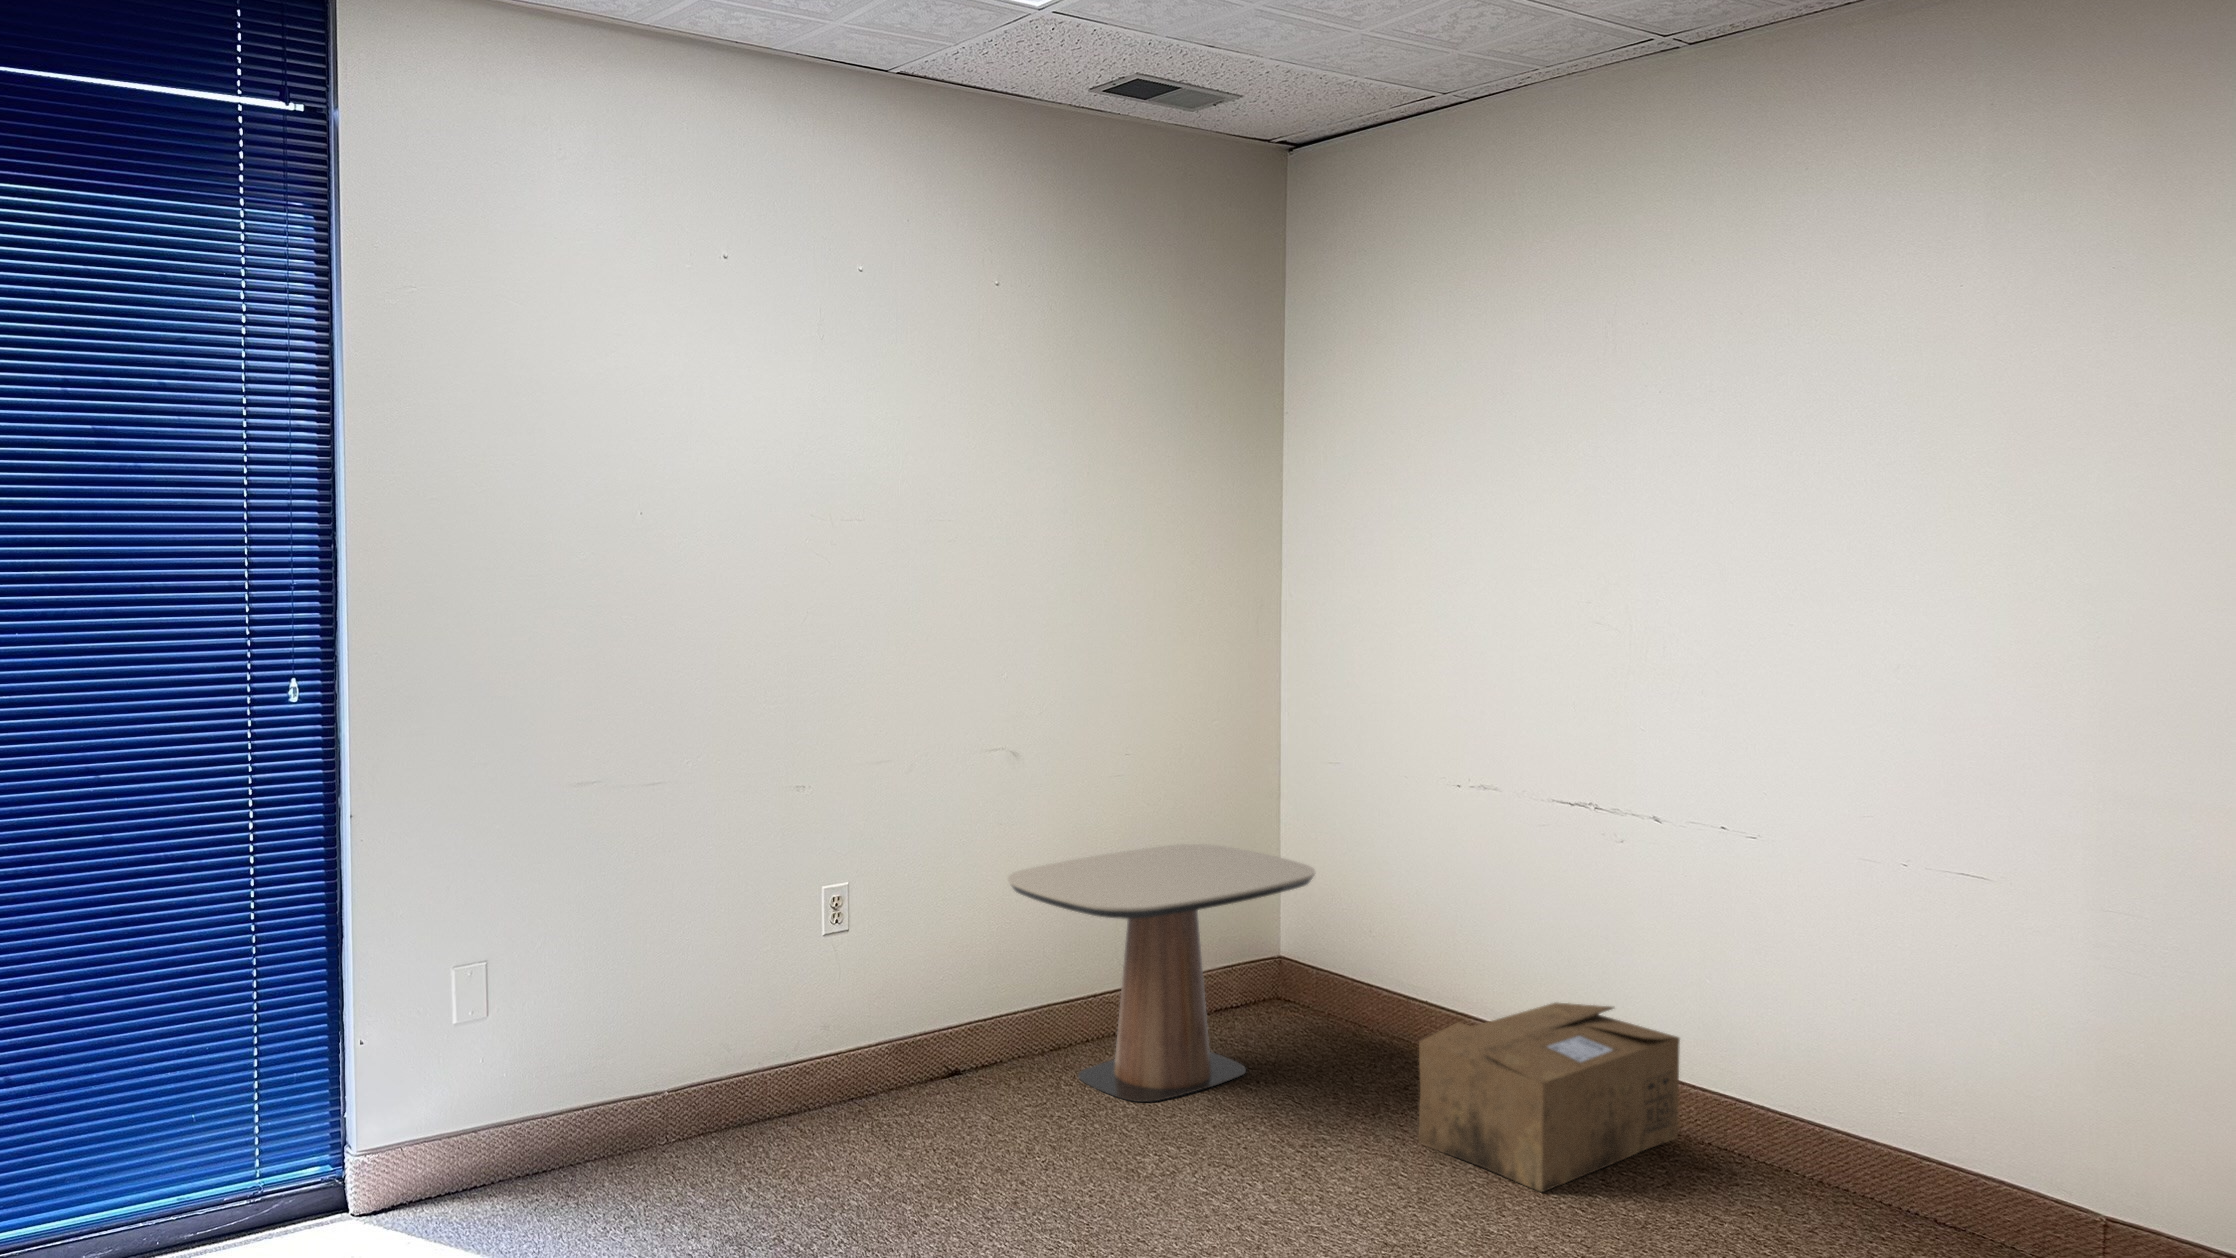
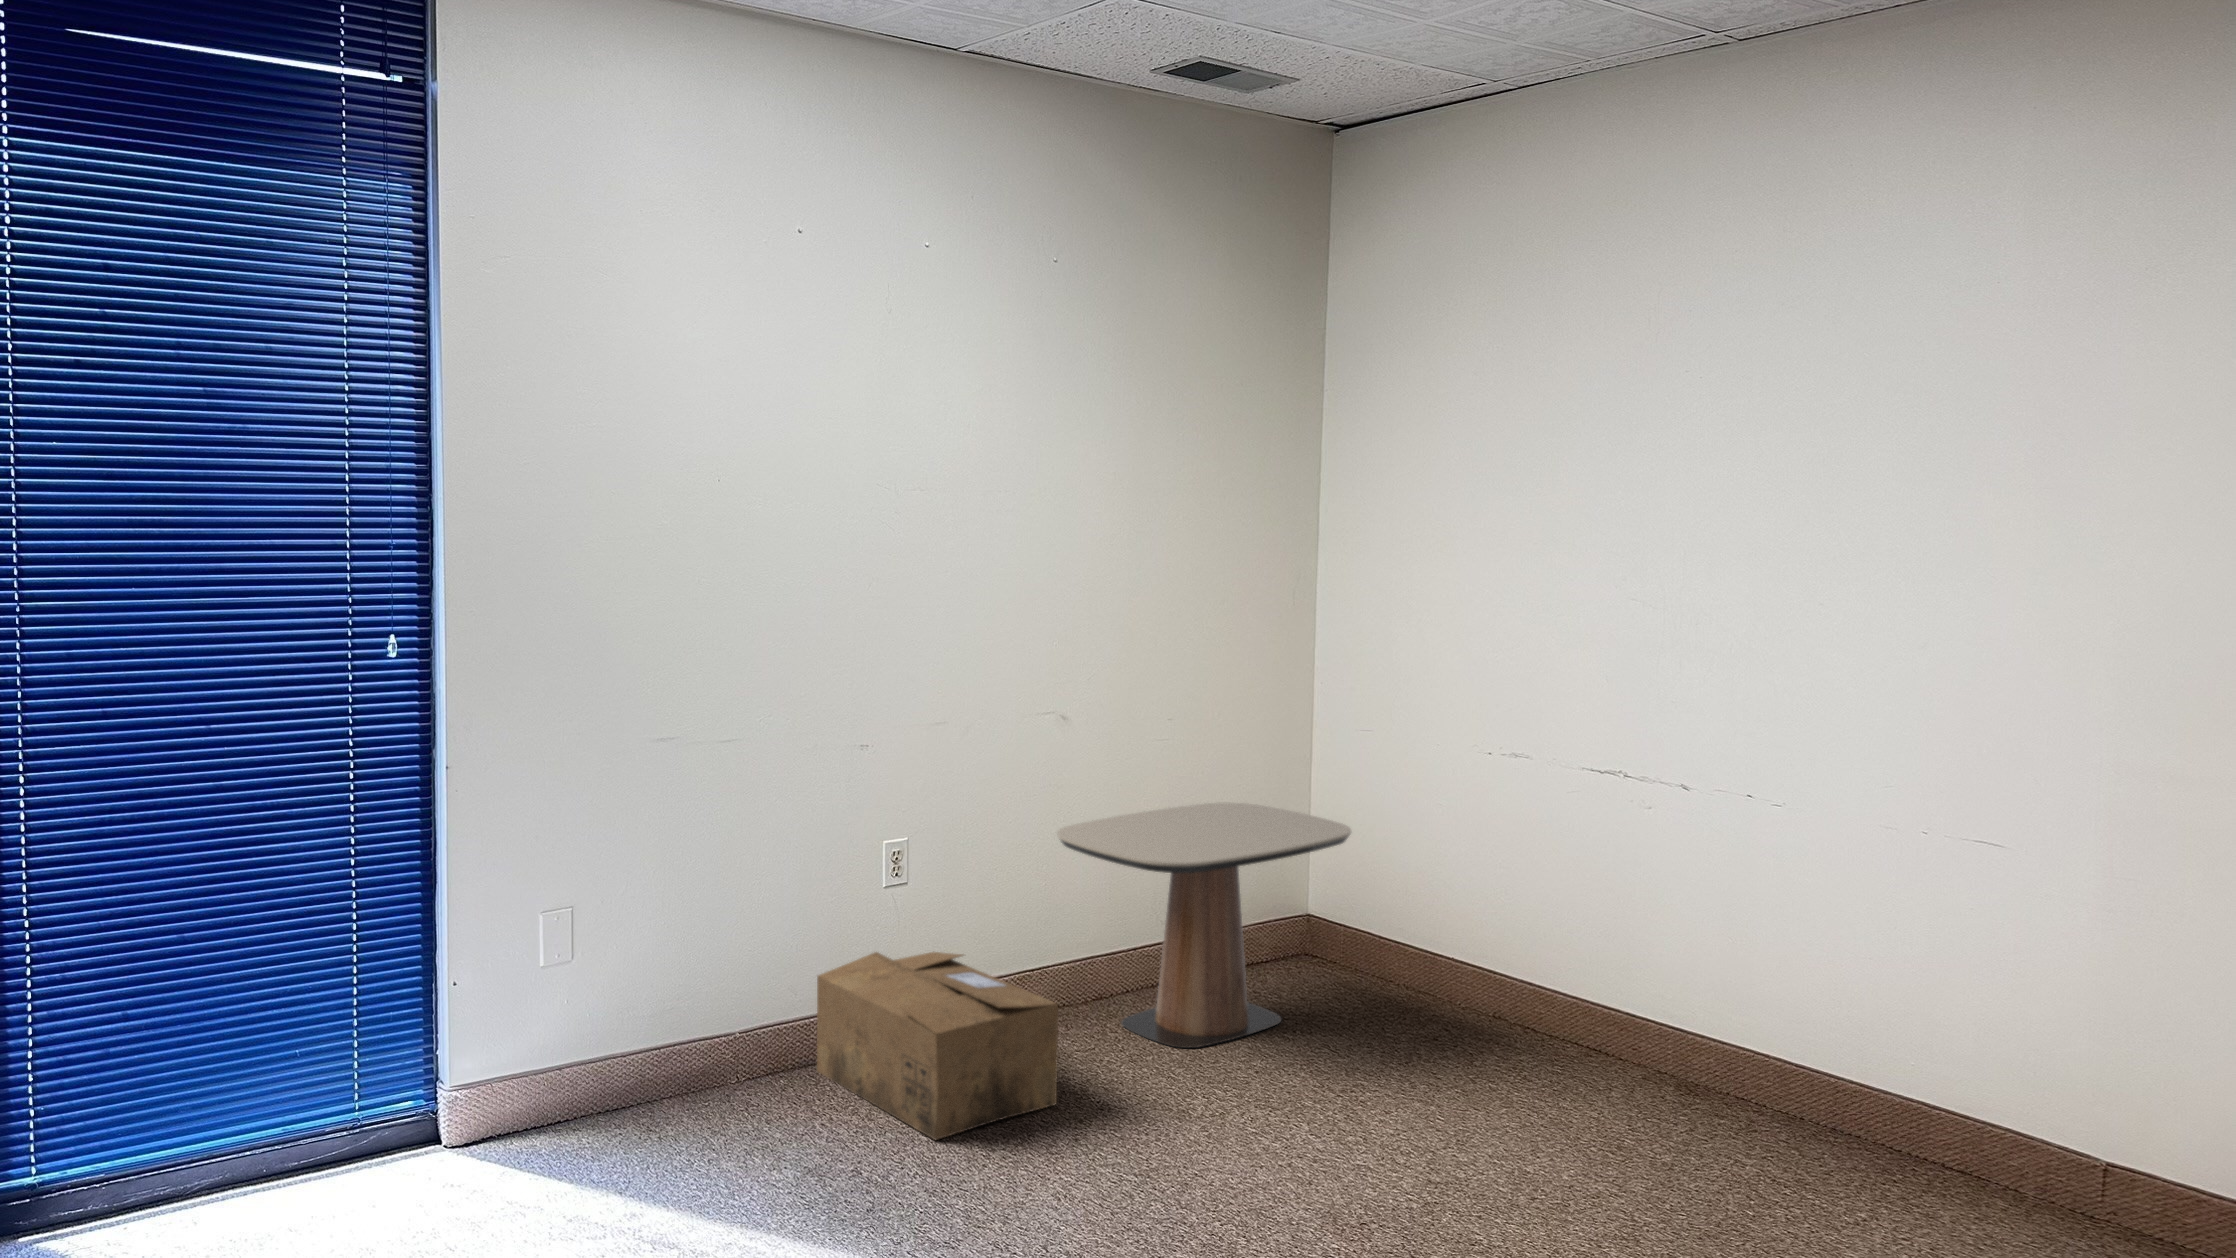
cardboard box: present [1418,1003,1680,1192] -> present [817,952,1058,1140]

